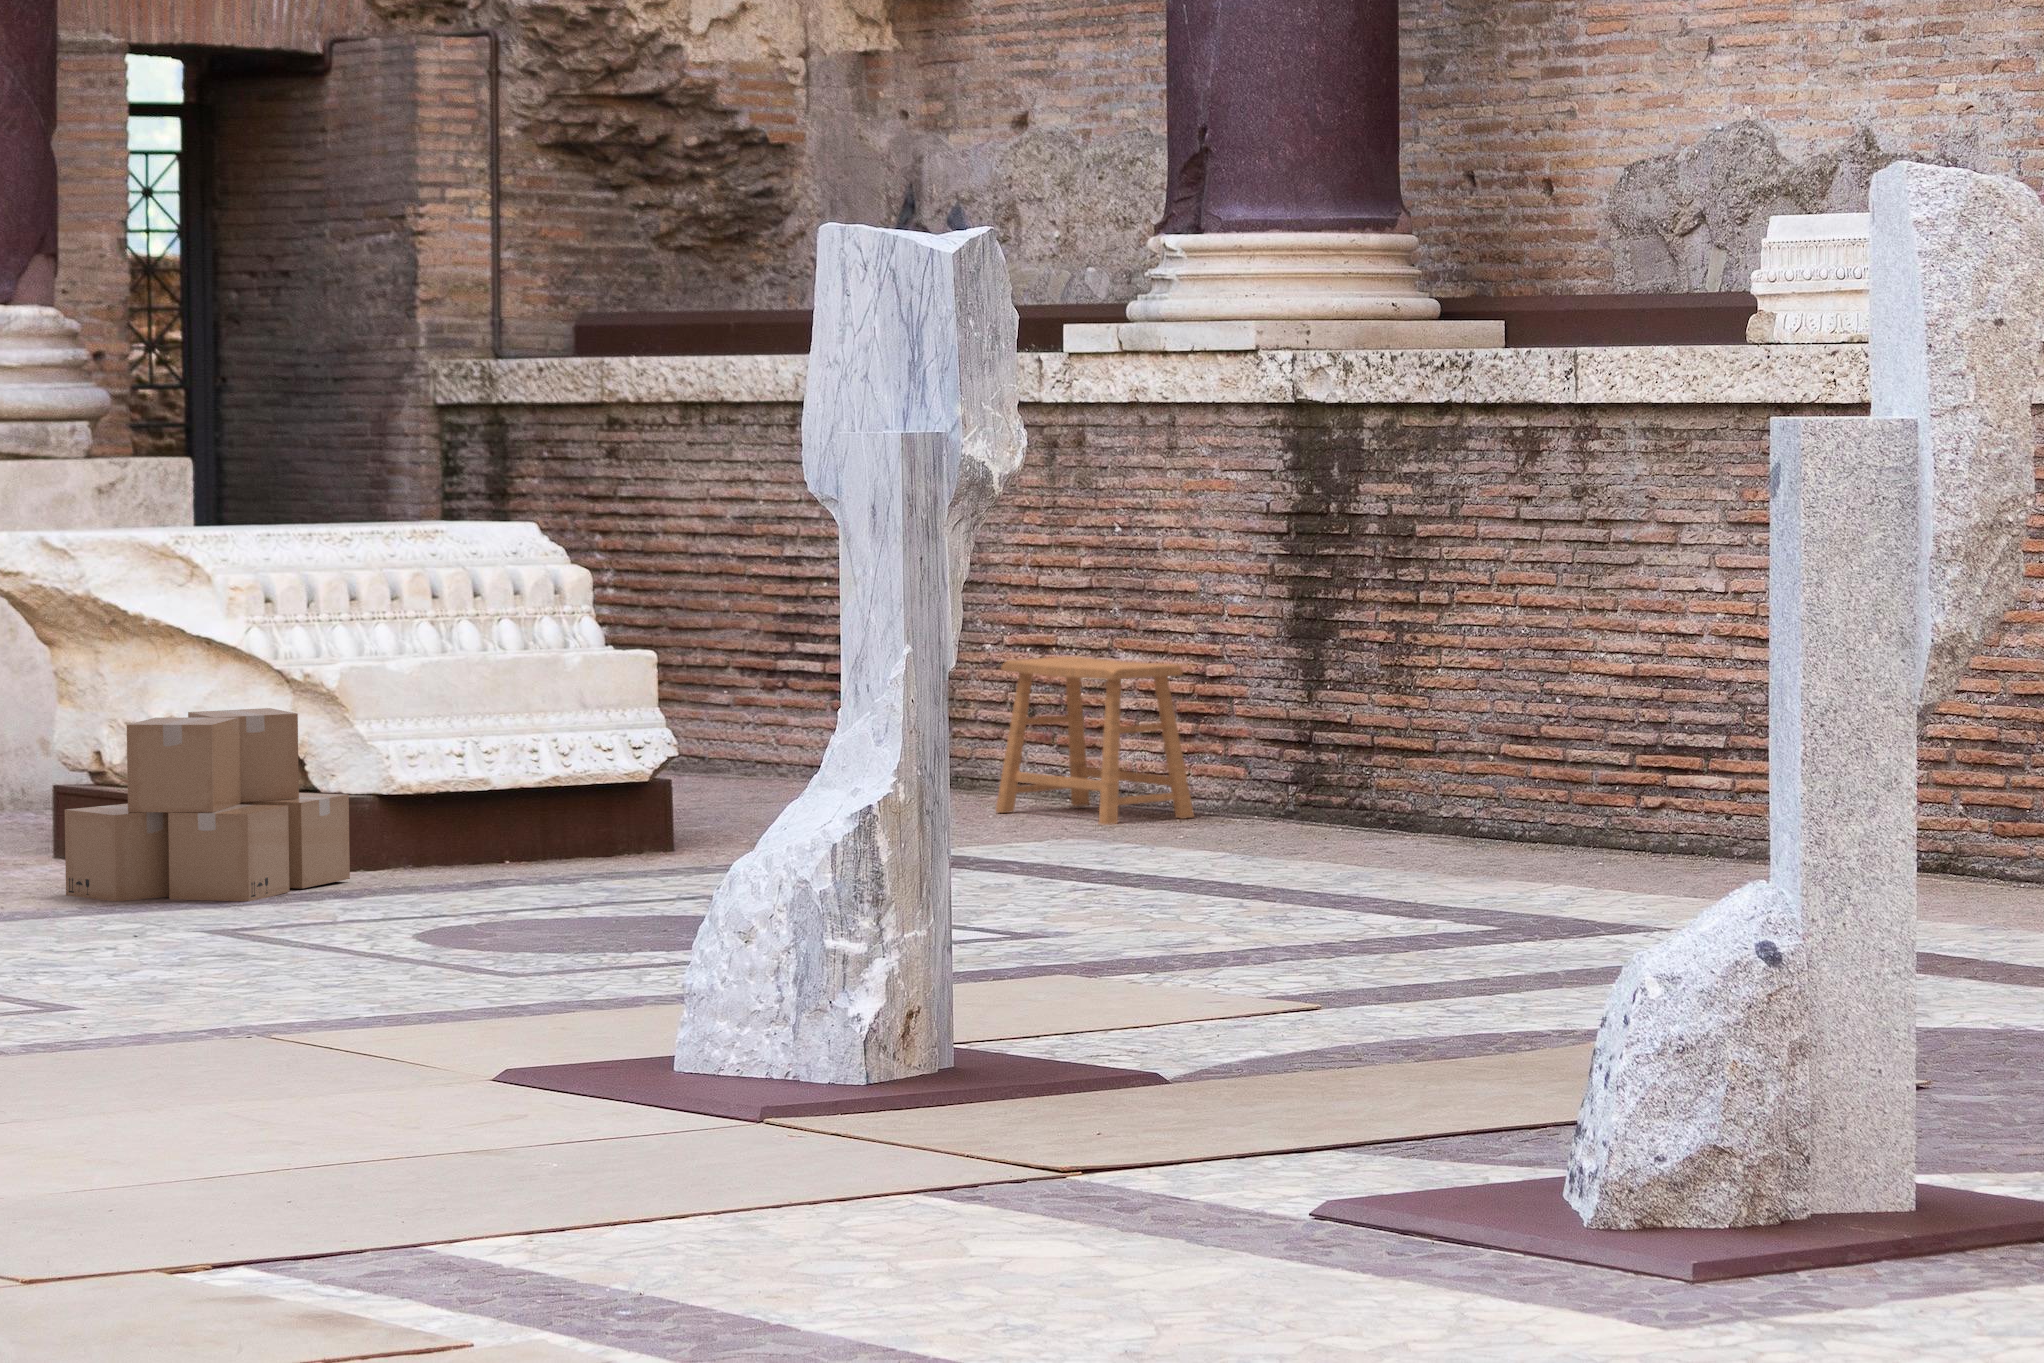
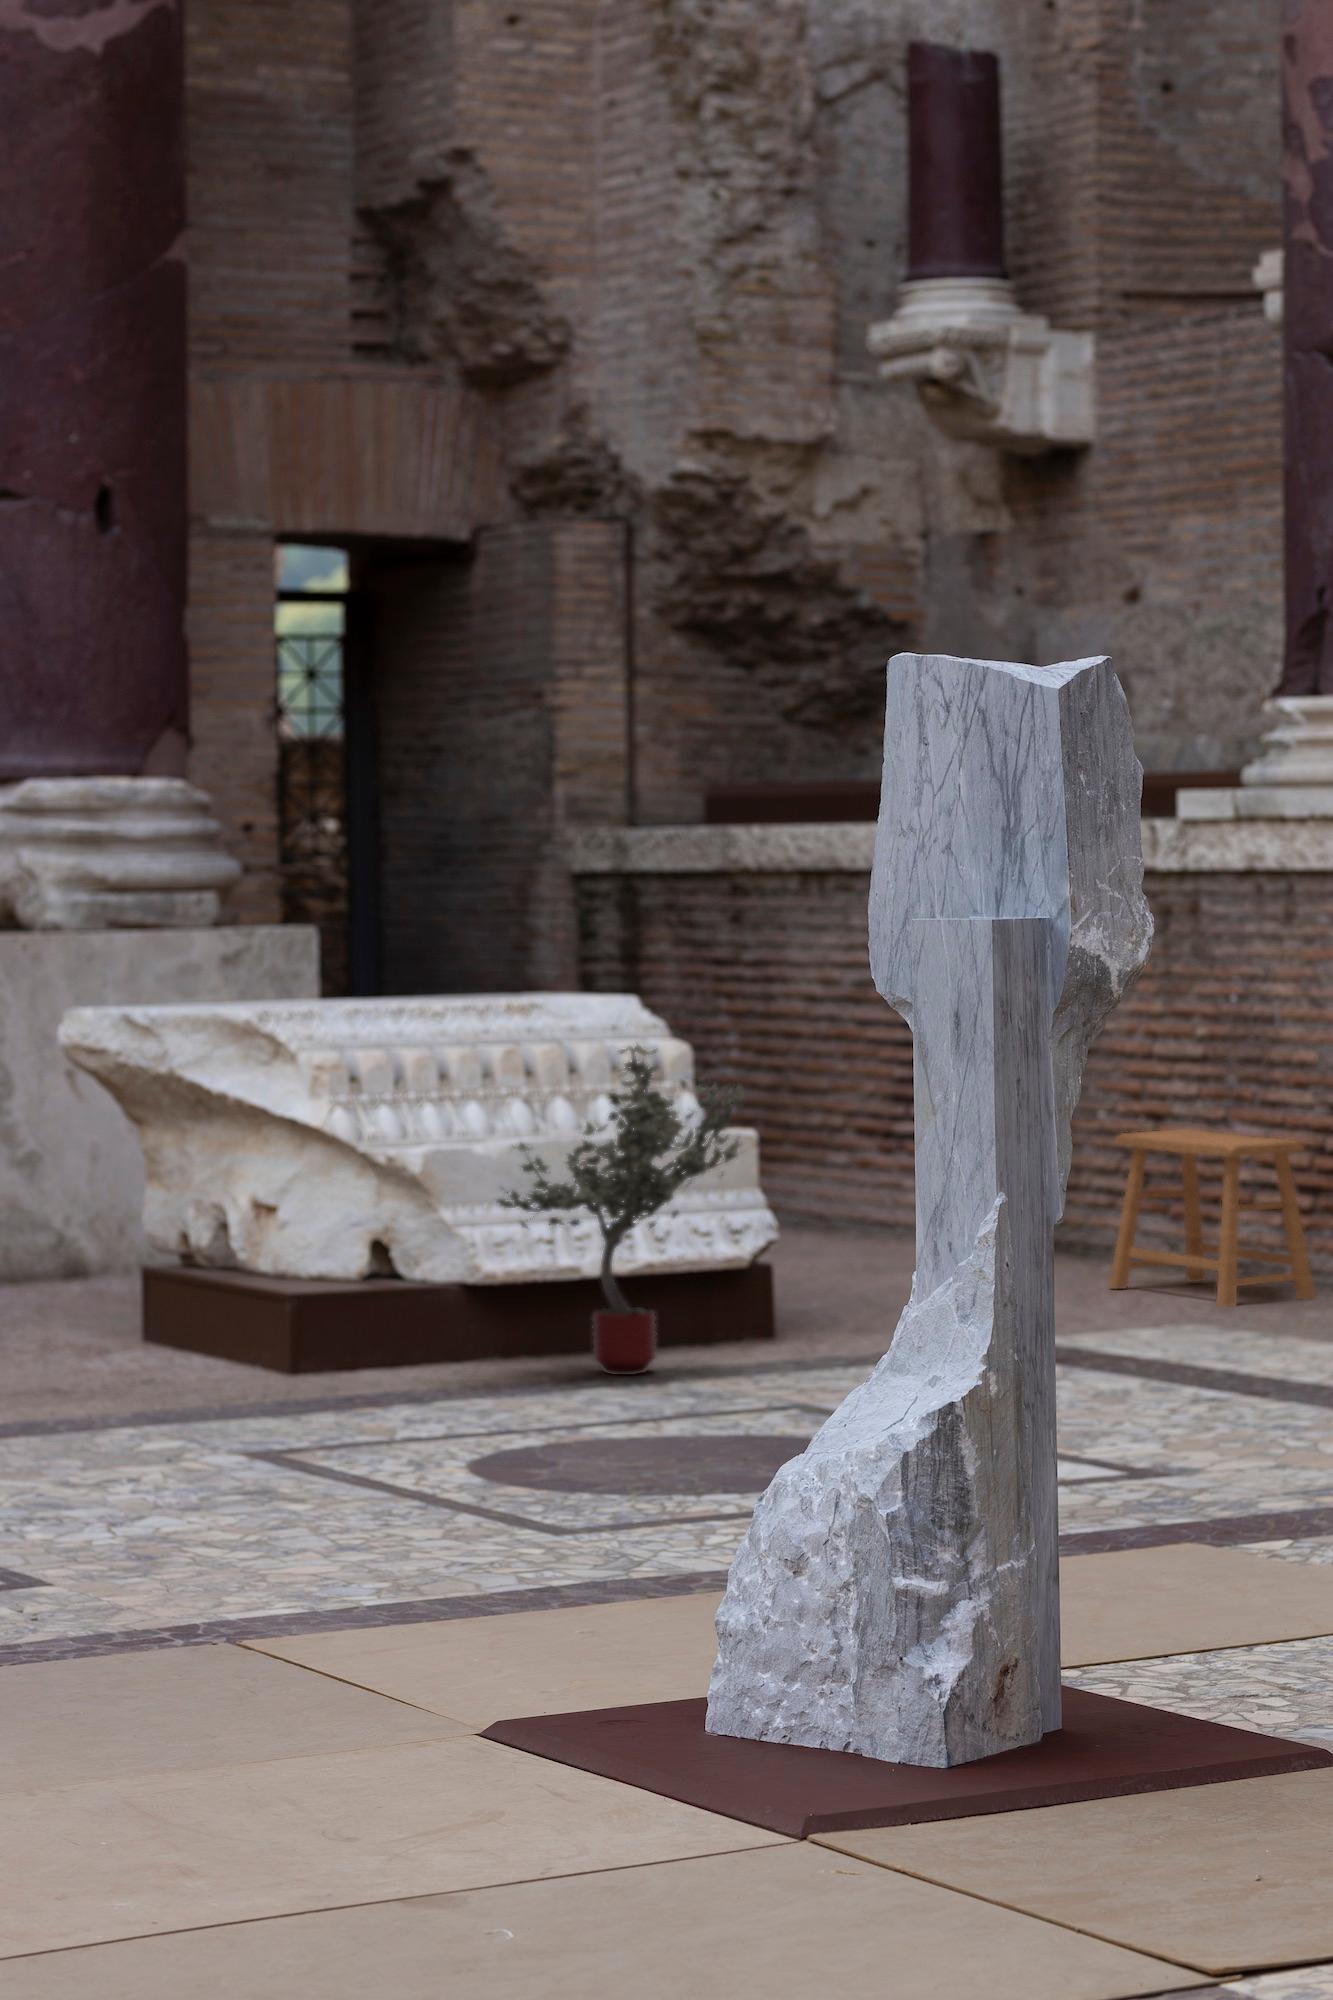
potted tree: none [413,562,652,879] -> present [497,1045,744,1375]
cardboard box: present [65,708,350,901] -> none [135,1193,432,1403]

